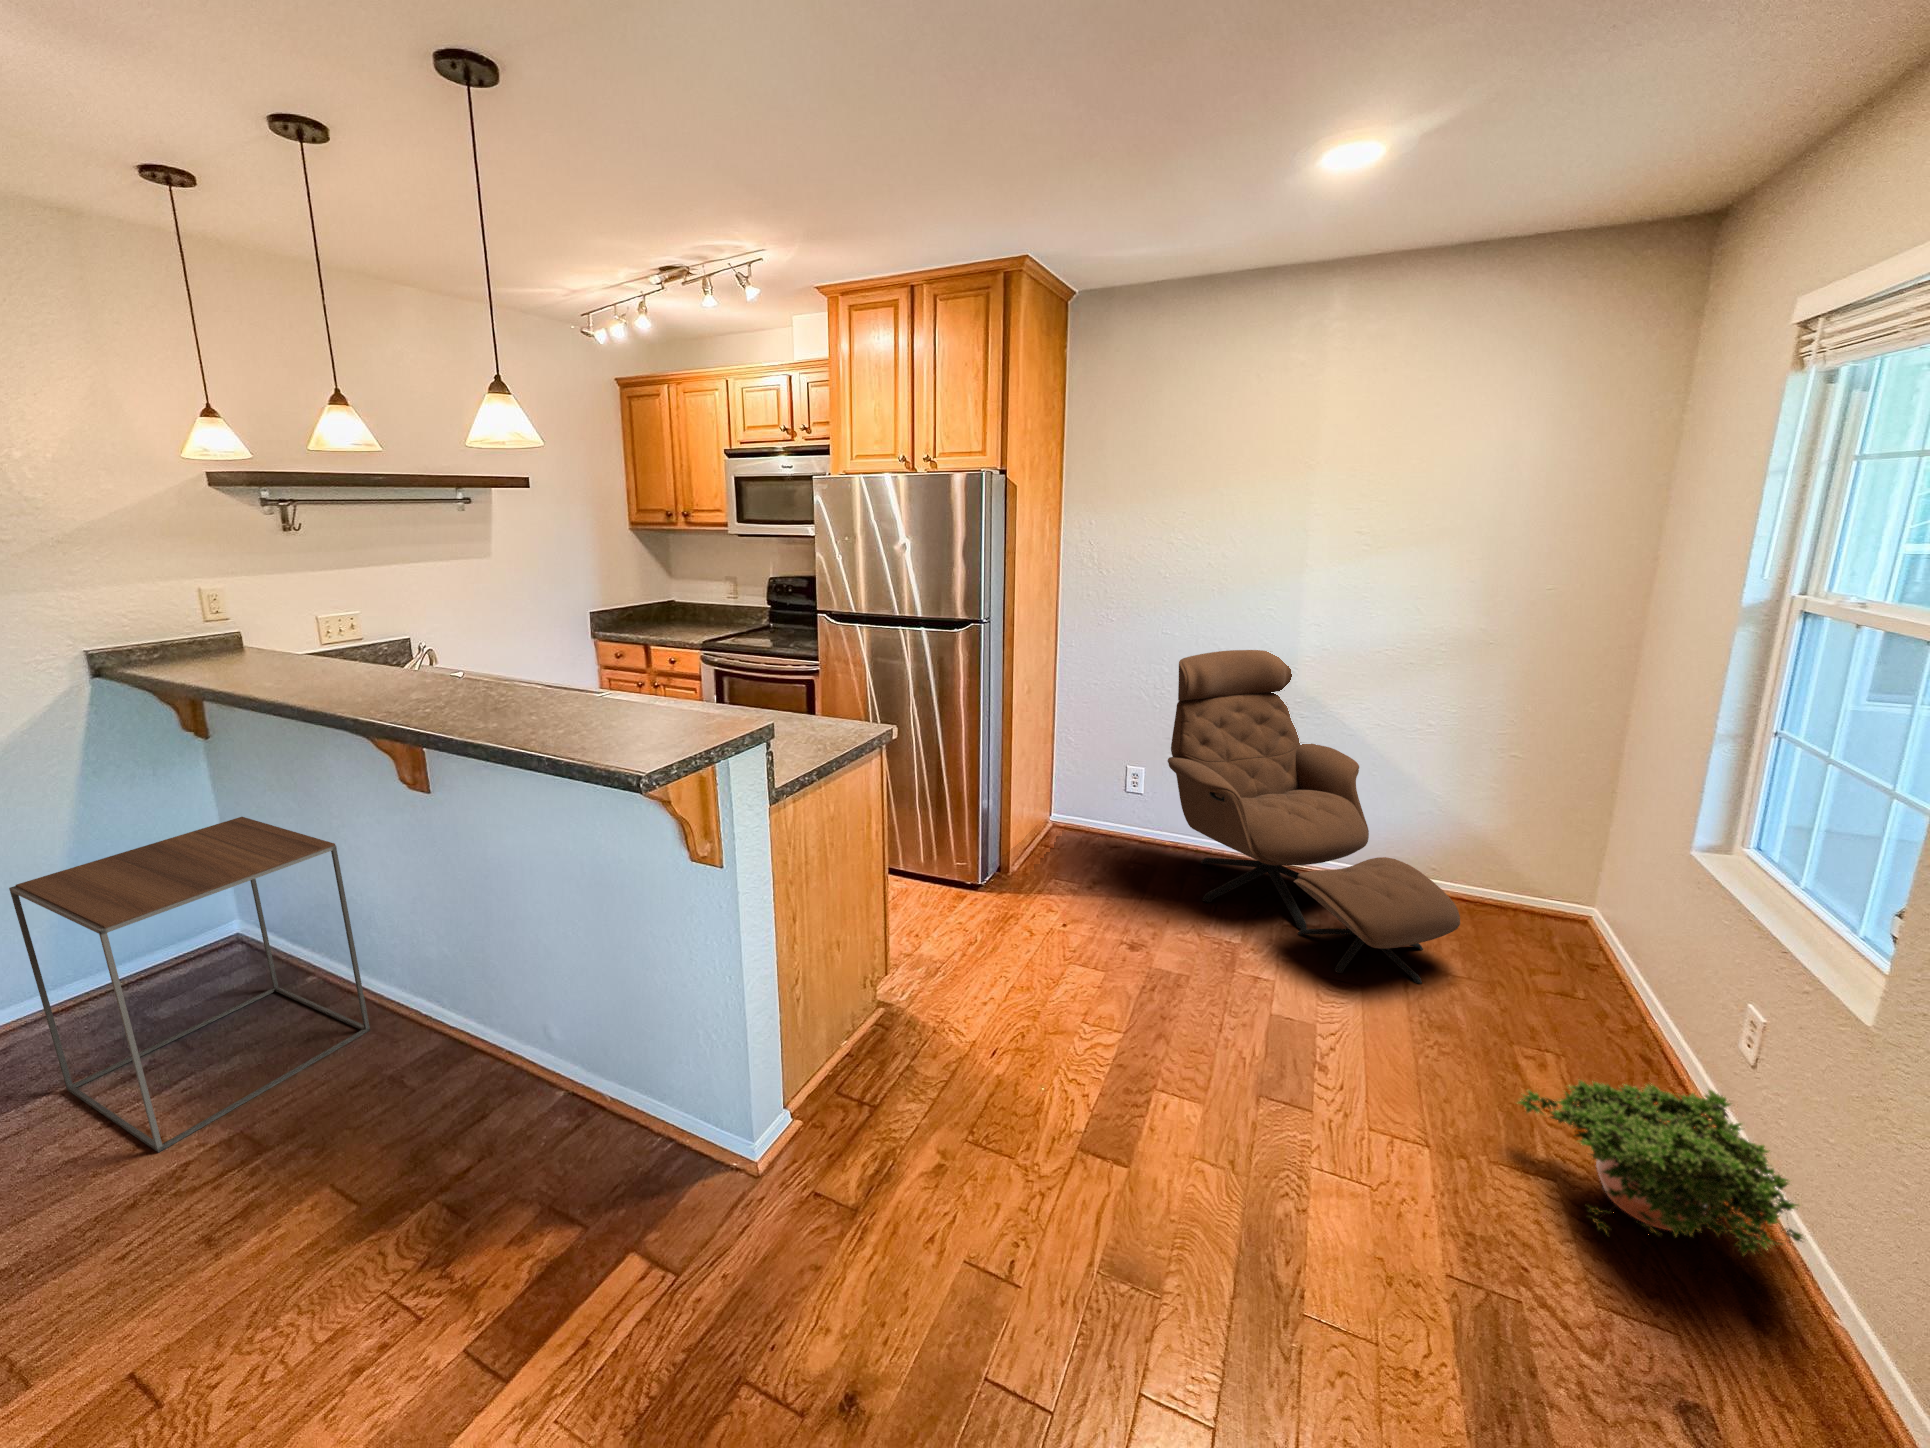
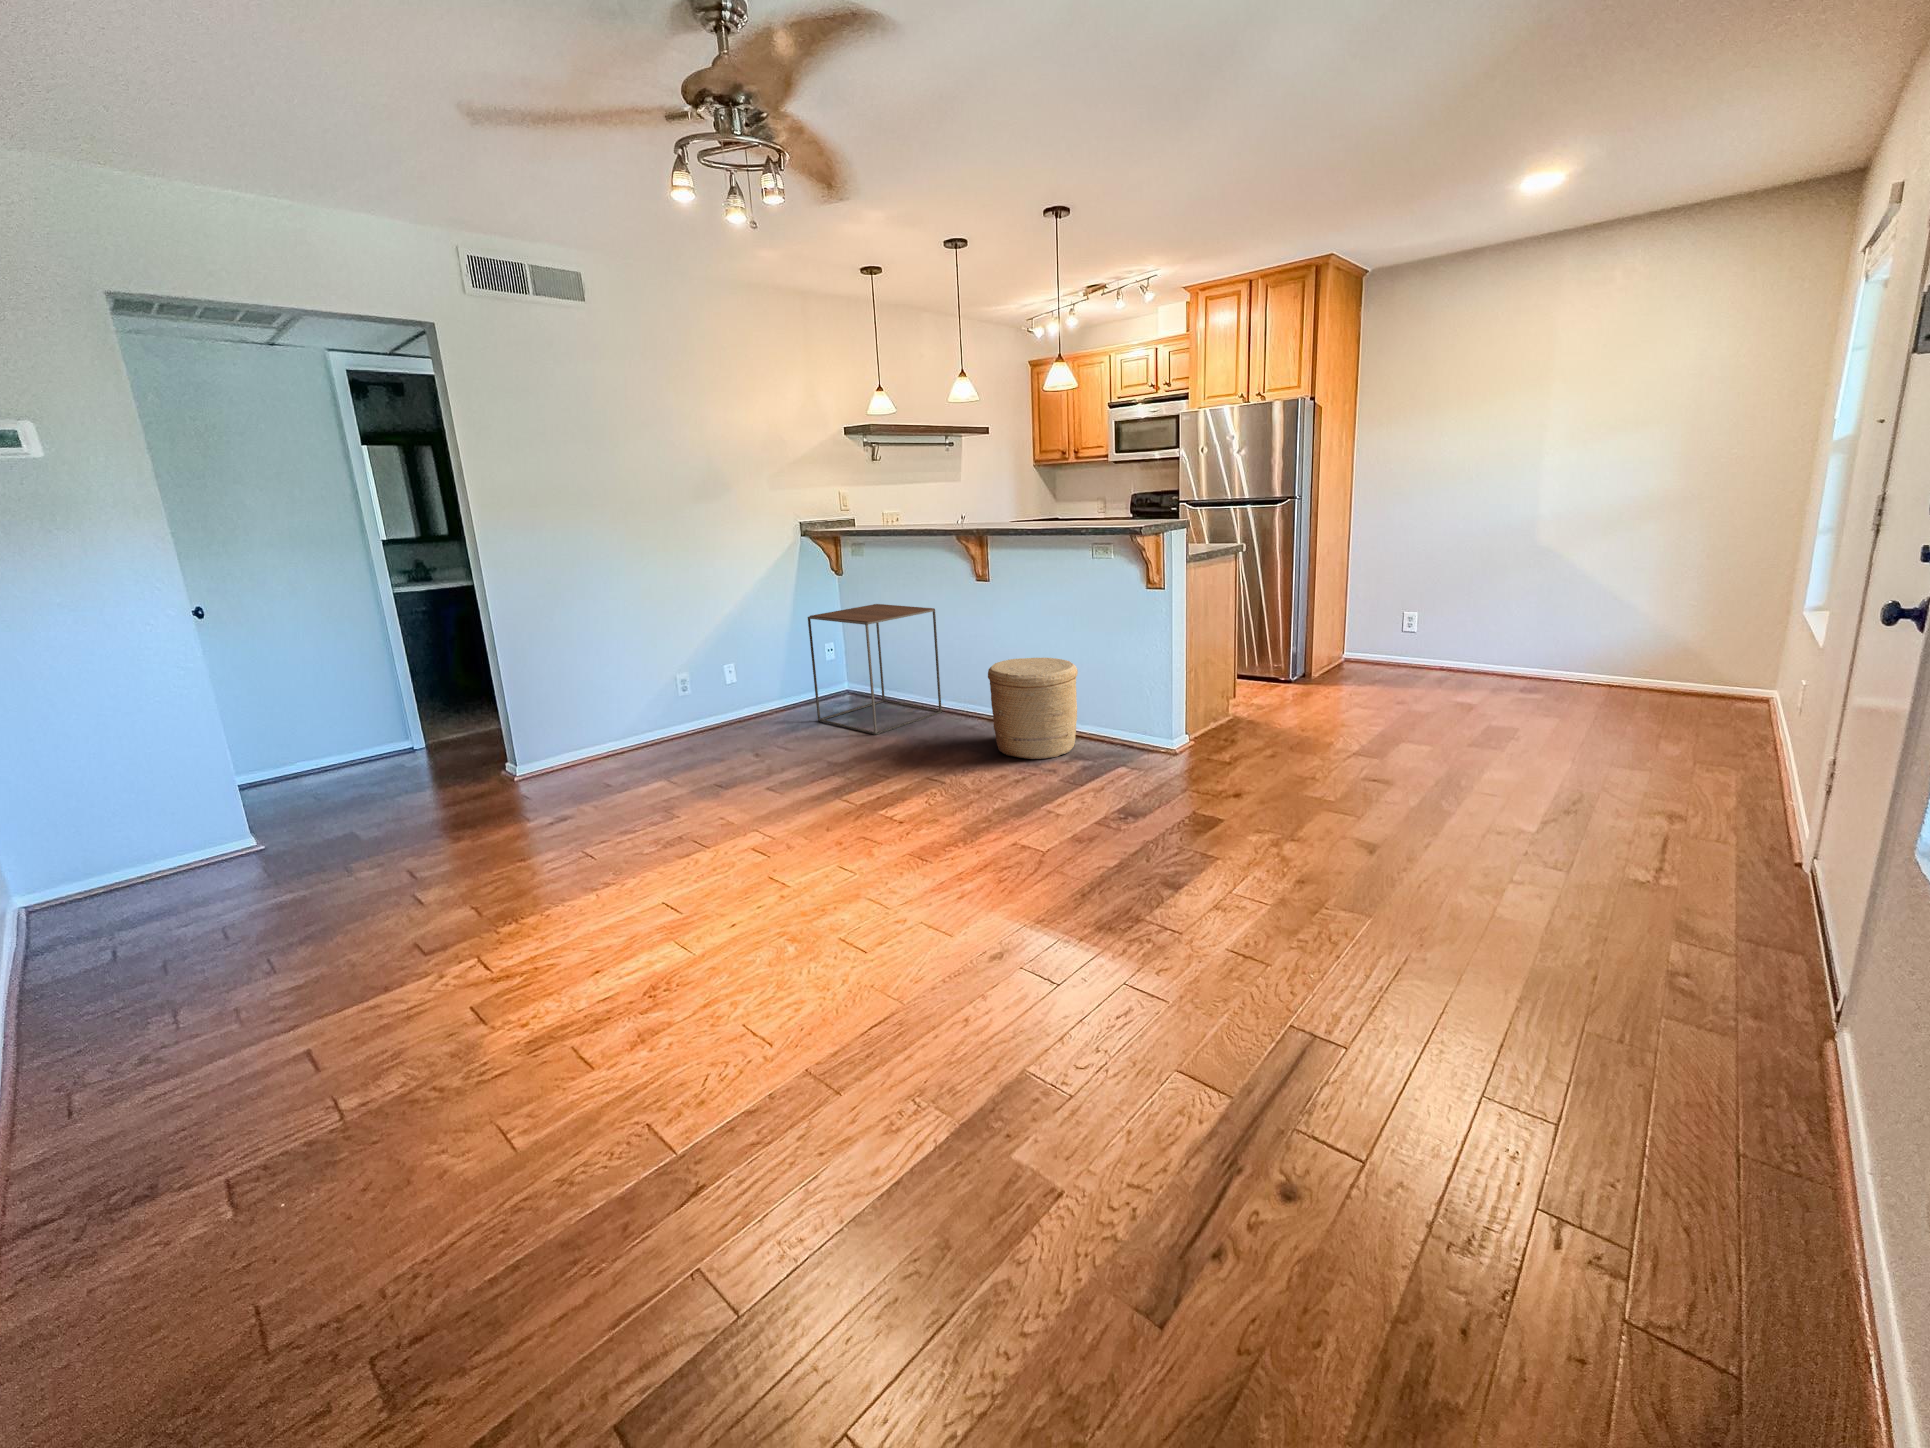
lounge chair: present [1168,650,1460,984] -> none [1430,518,1639,719]
woven basket: none [358,979,585,1257] -> present [988,658,1078,759]
potted plant: present [1518,1080,1803,1256] -> none [1617,708,1779,787]

